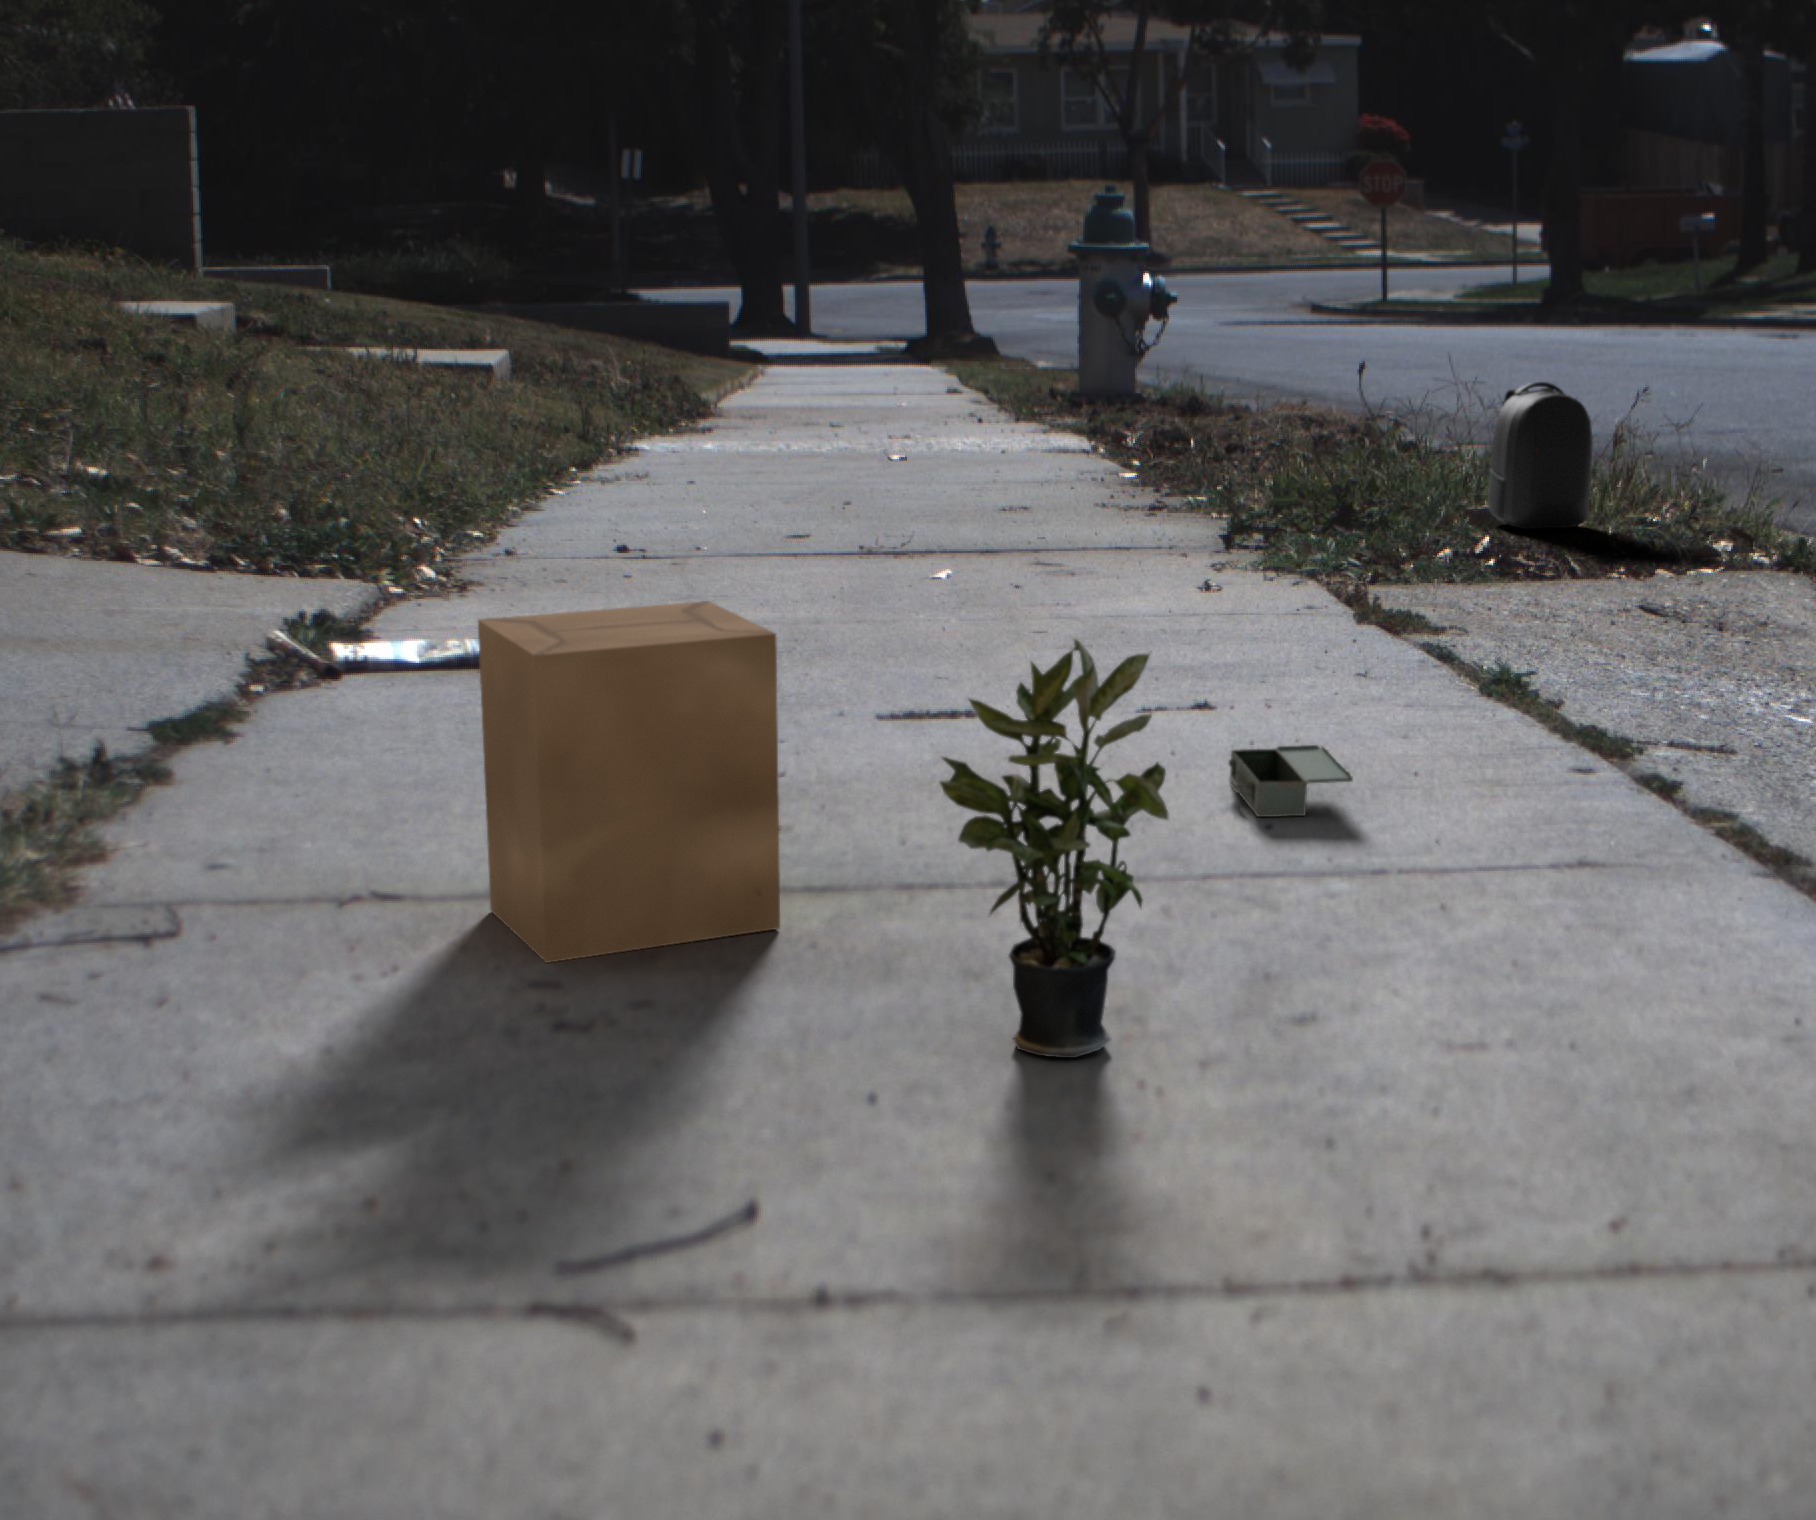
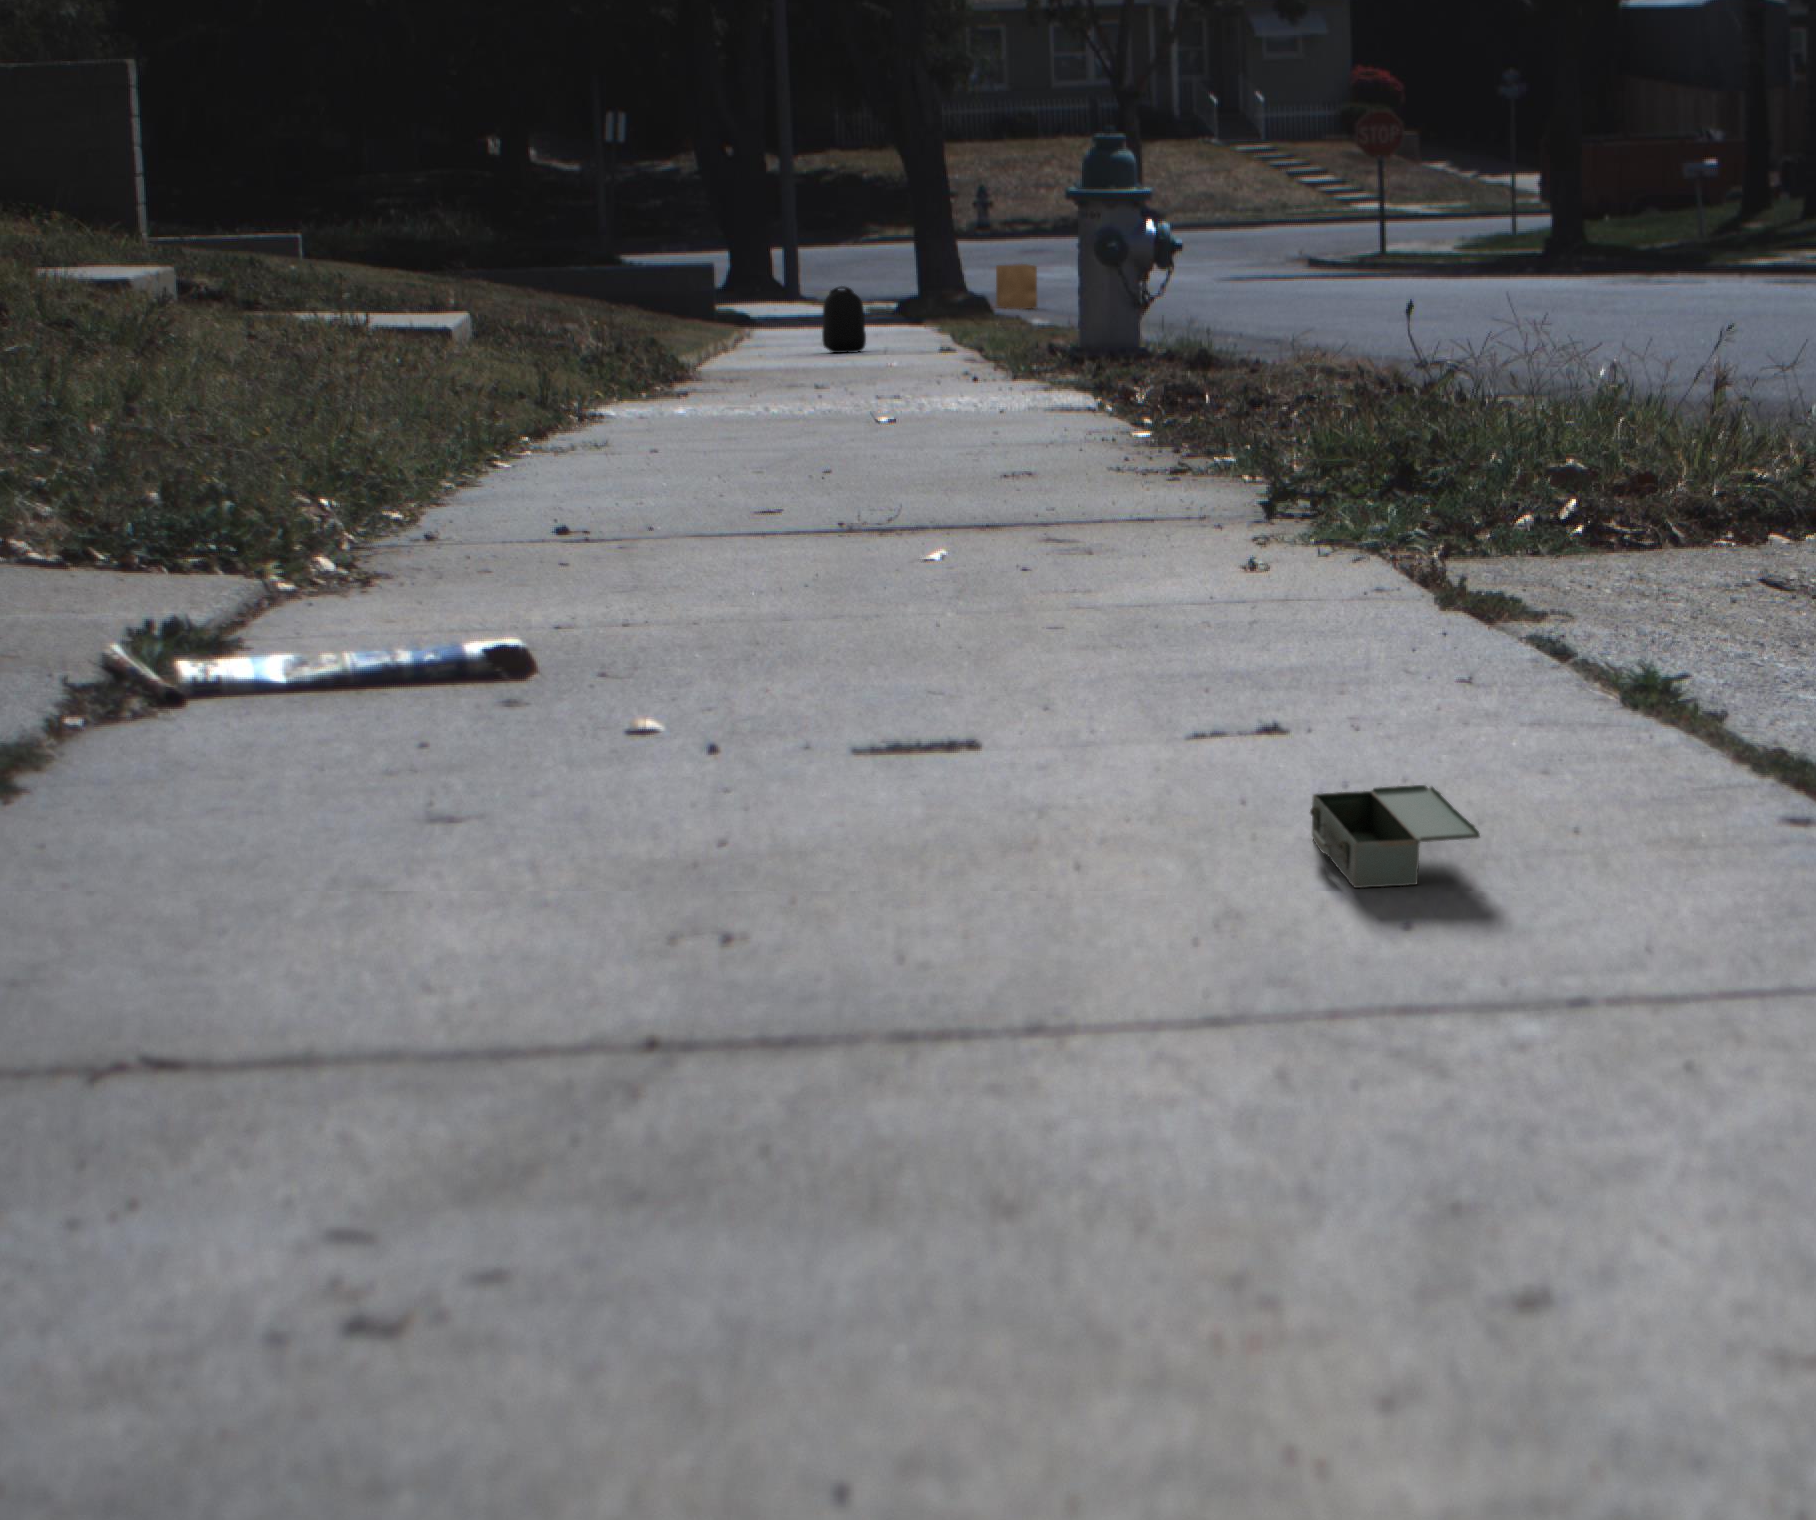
backpack: present [1488,382,1593,529] -> present [822,286,866,353]
cardboard box: present [478,601,780,963] -> present [996,264,1037,309]
potted plant: present [940,638,1168,1058] -> none [920,680,1276,1323]

